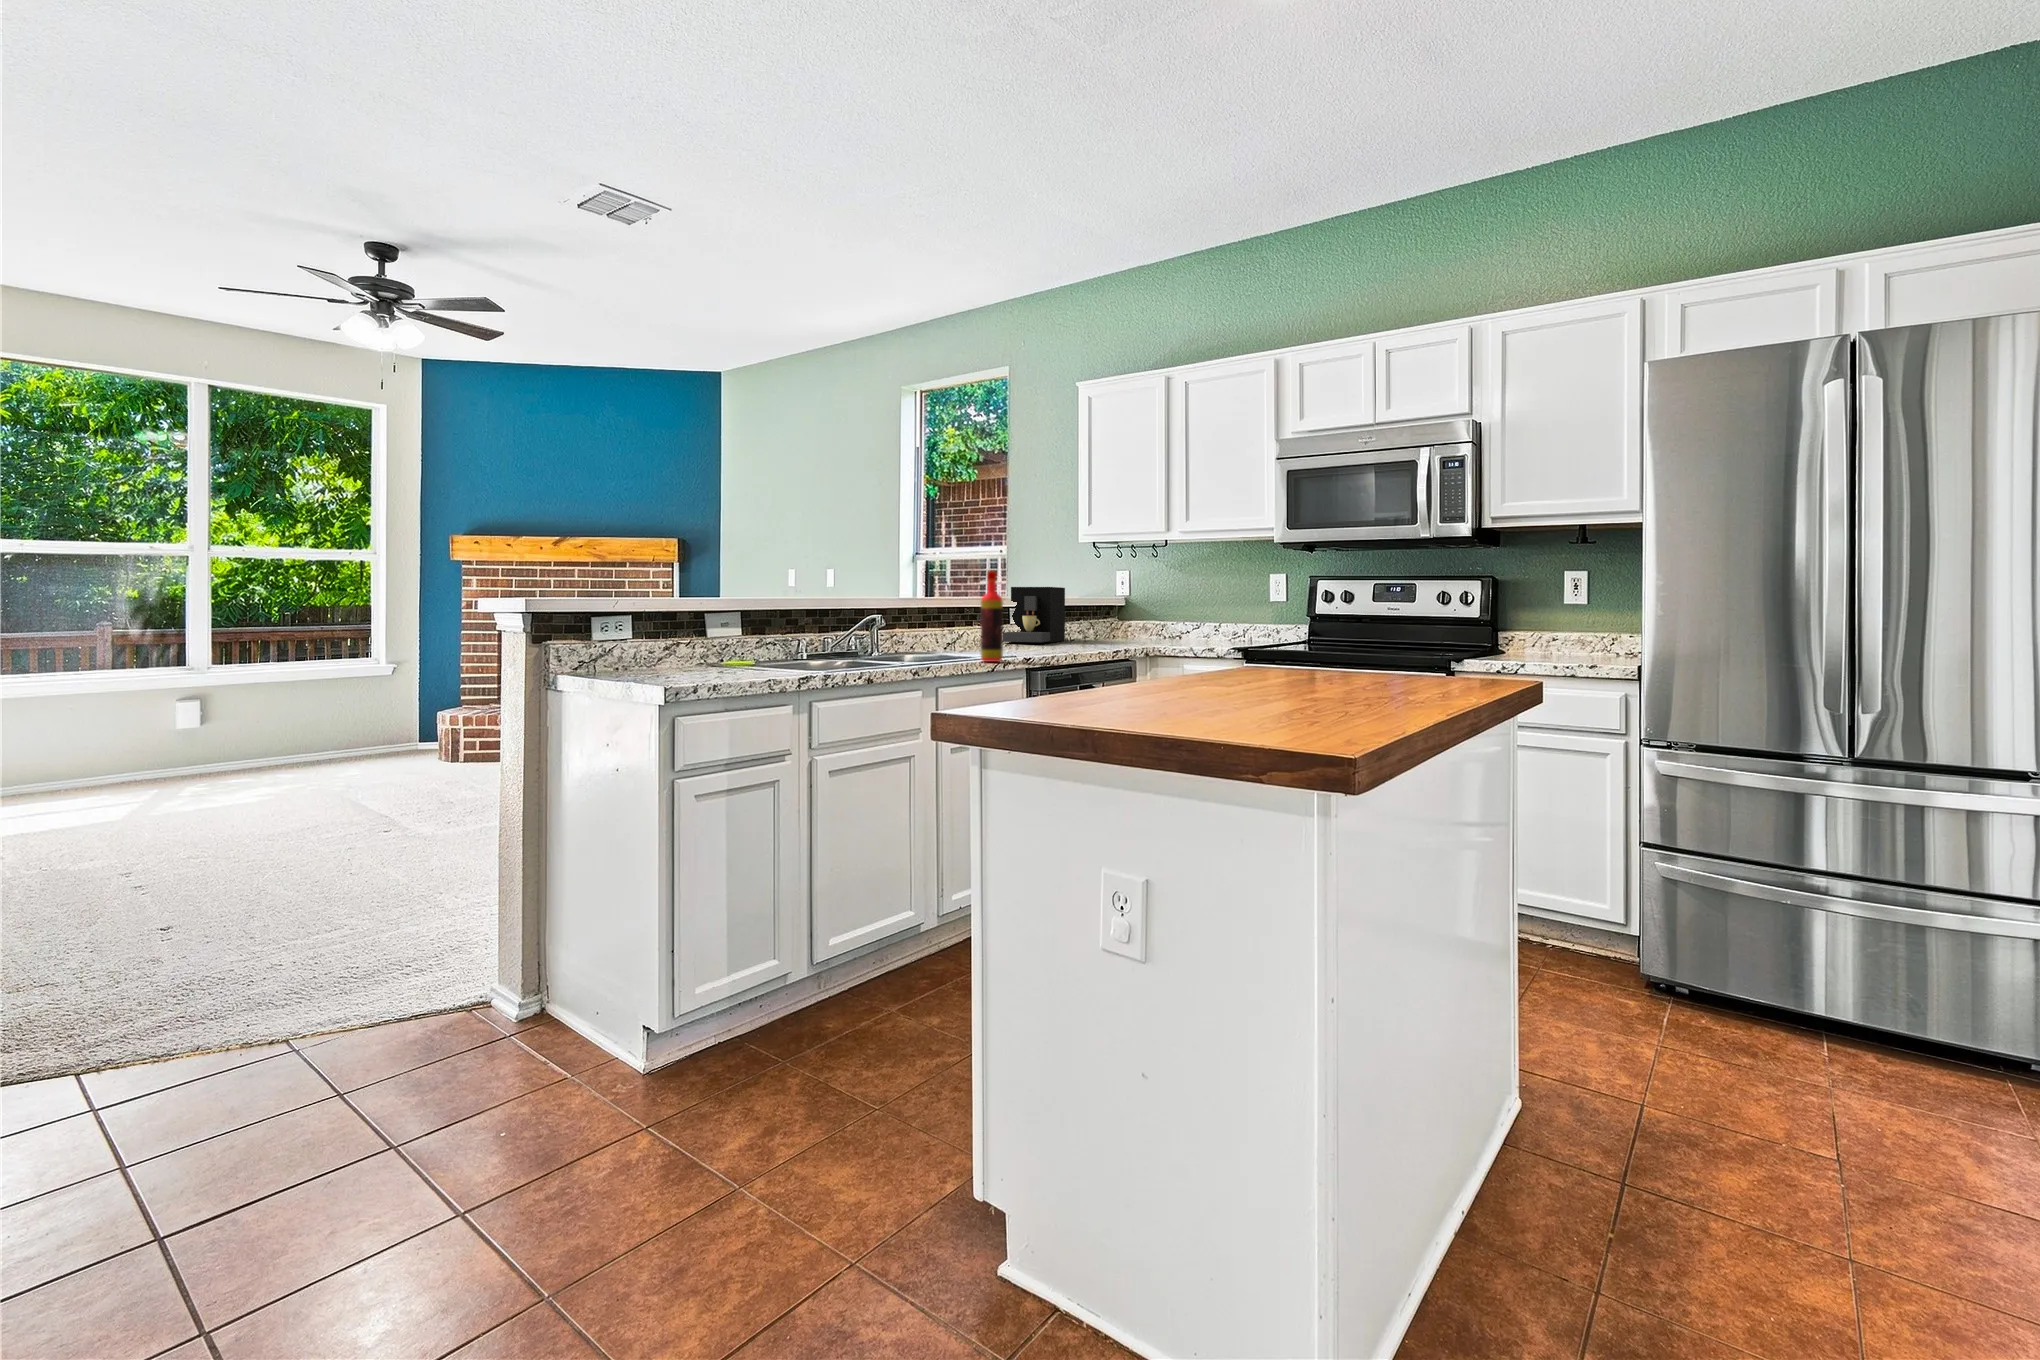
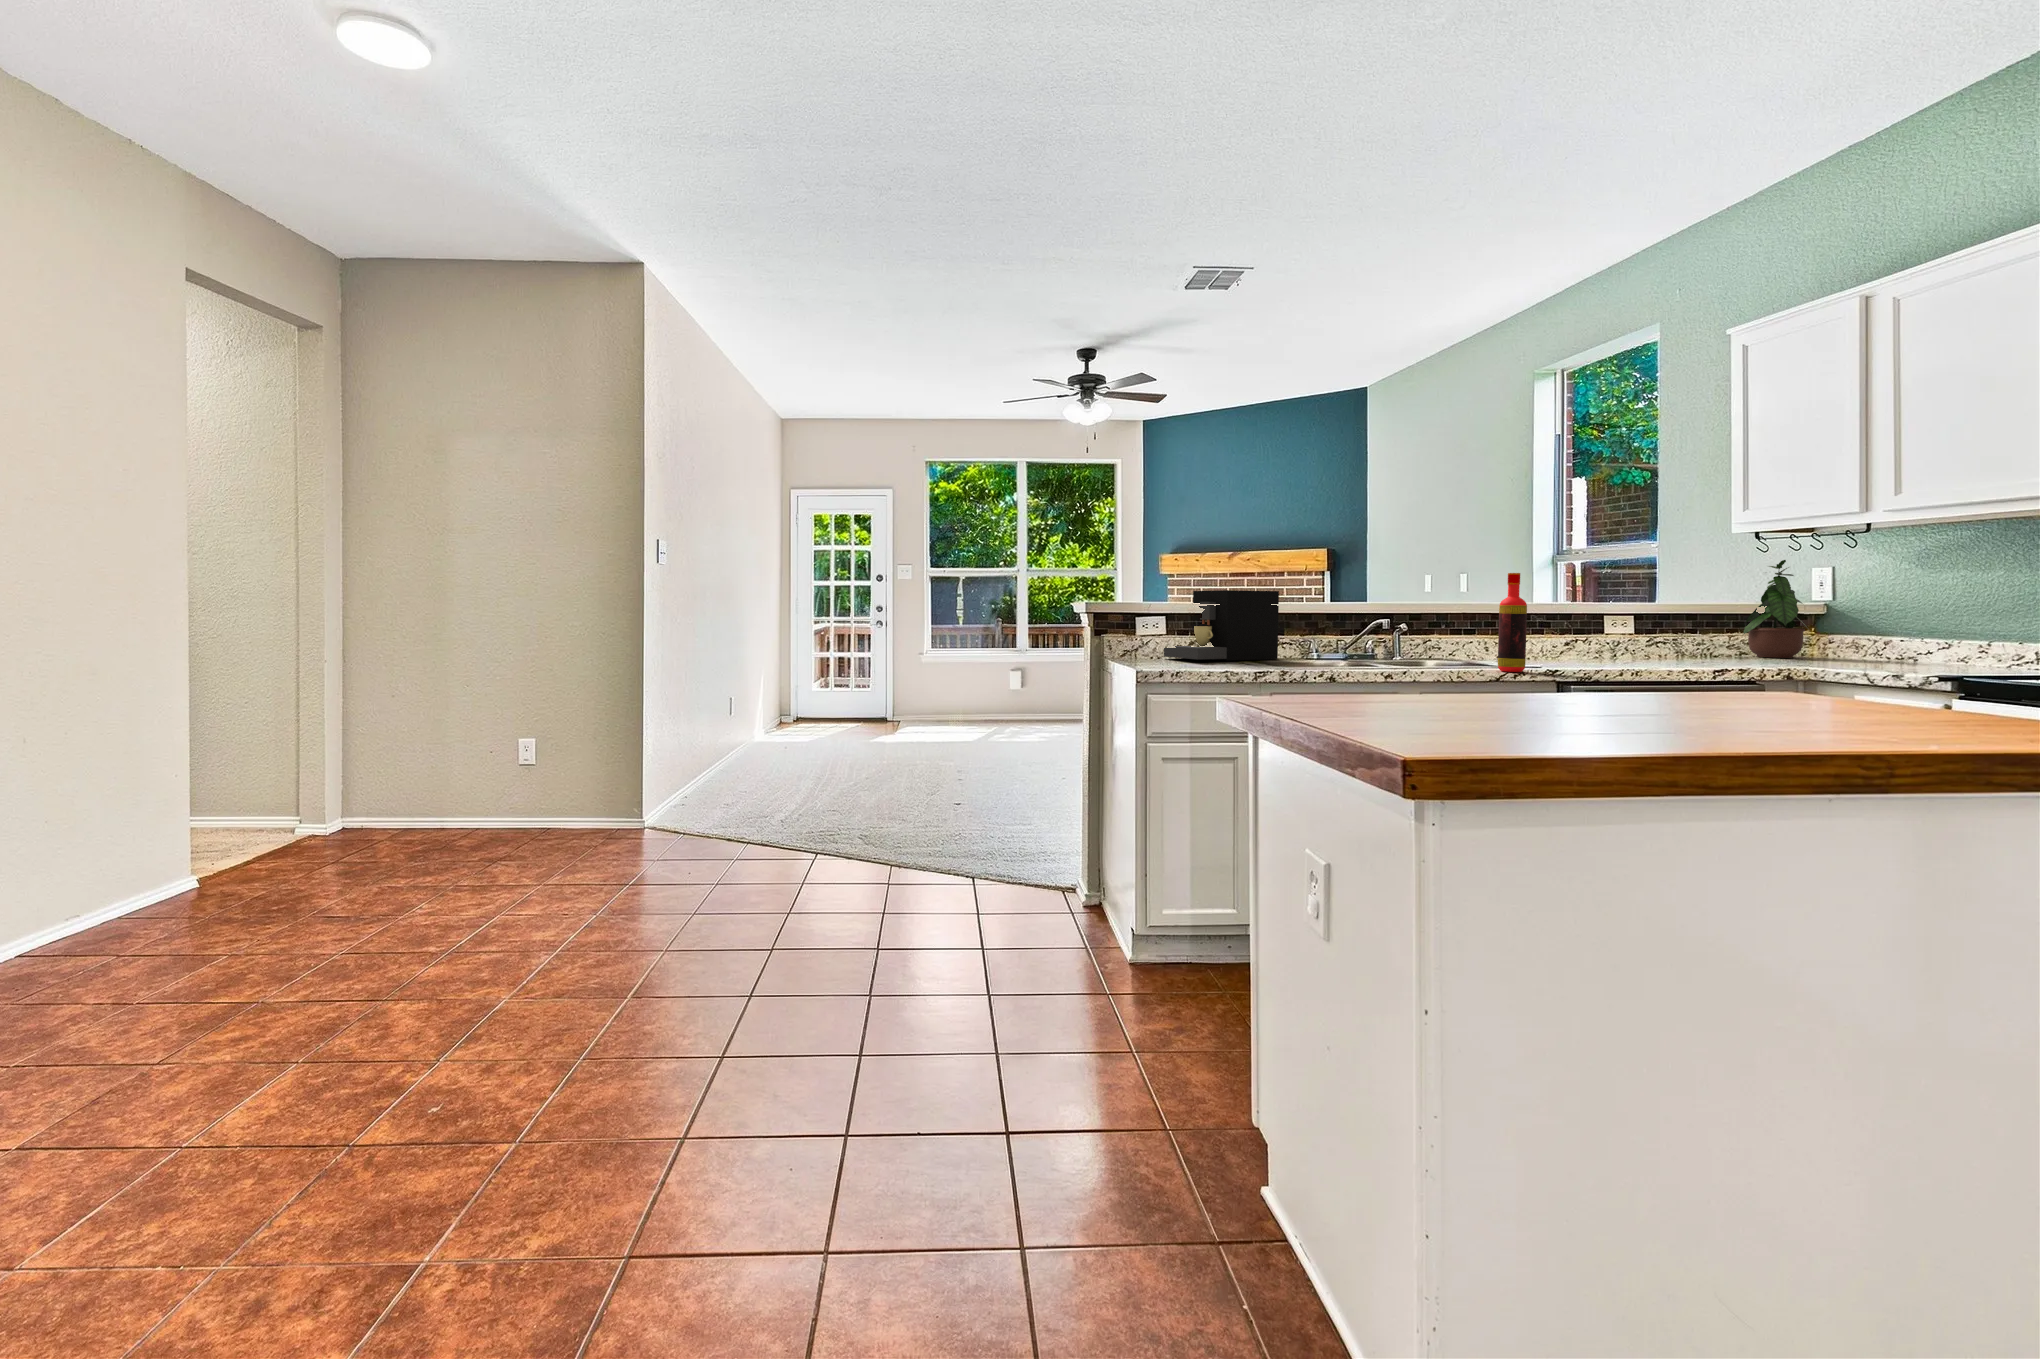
potted plant: none [1085,564,1130,640] -> present [1743,560,1805,658]
coffee maker: present [1003,587,1065,642] -> present [1164,590,1279,660]

